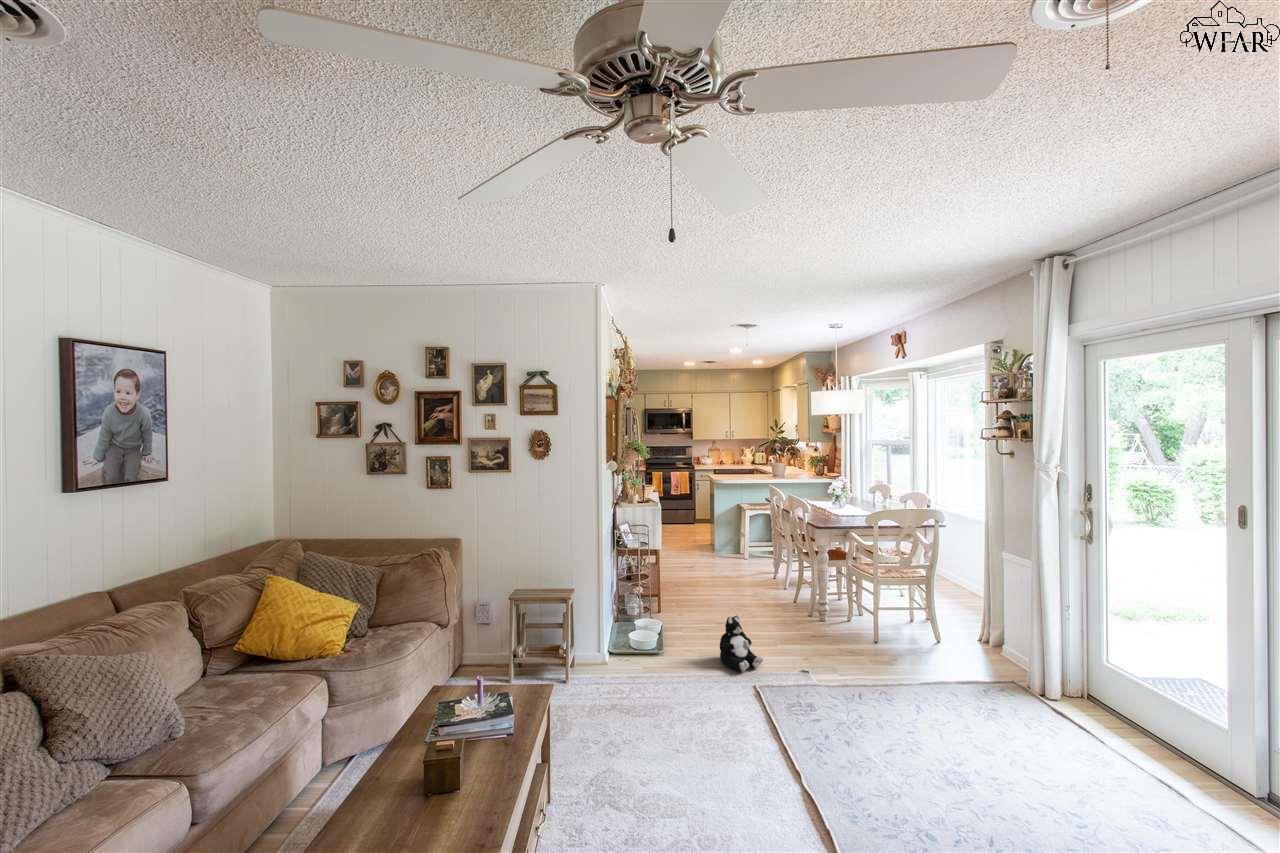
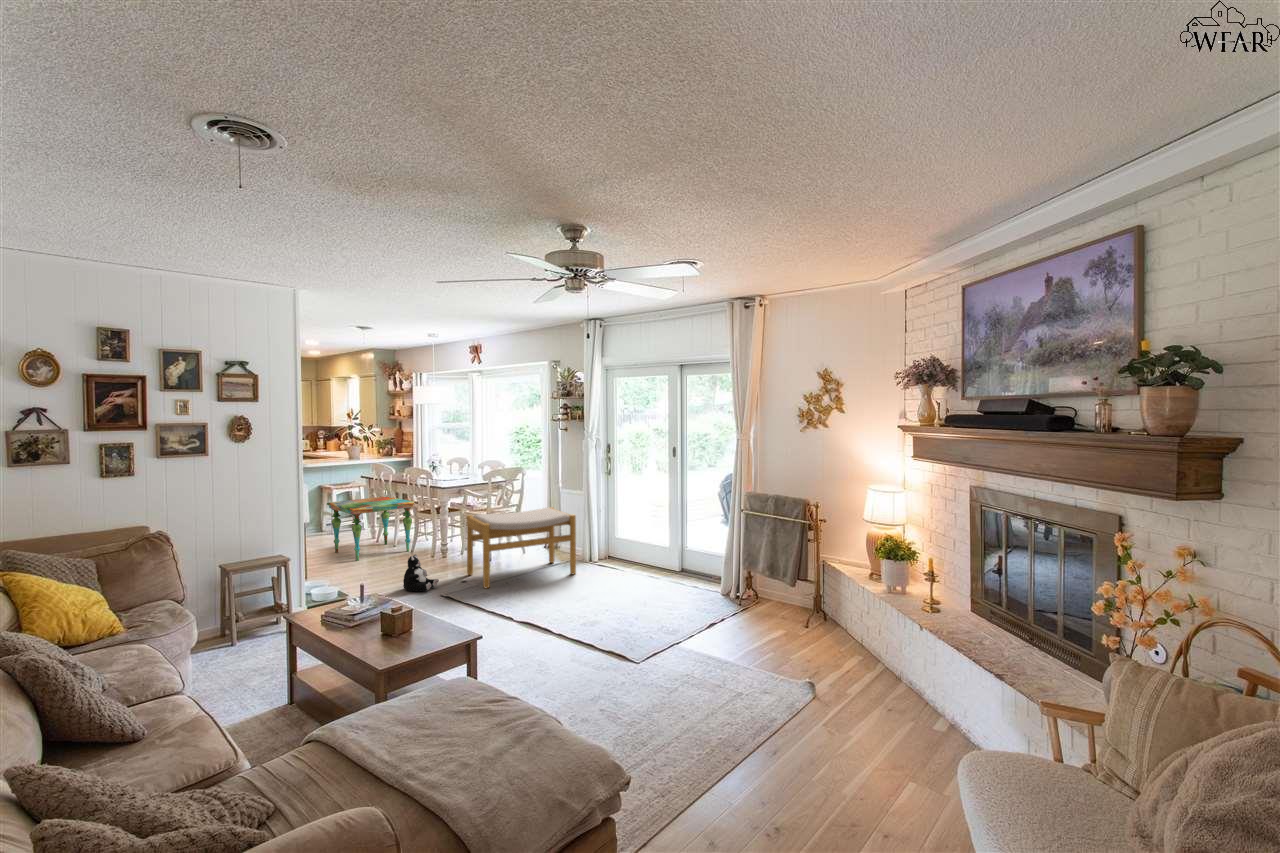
side table: none [707,523,792,596] -> present [327,497,414,561]
footstool: none [815,573,993,717] -> present [466,507,576,588]

